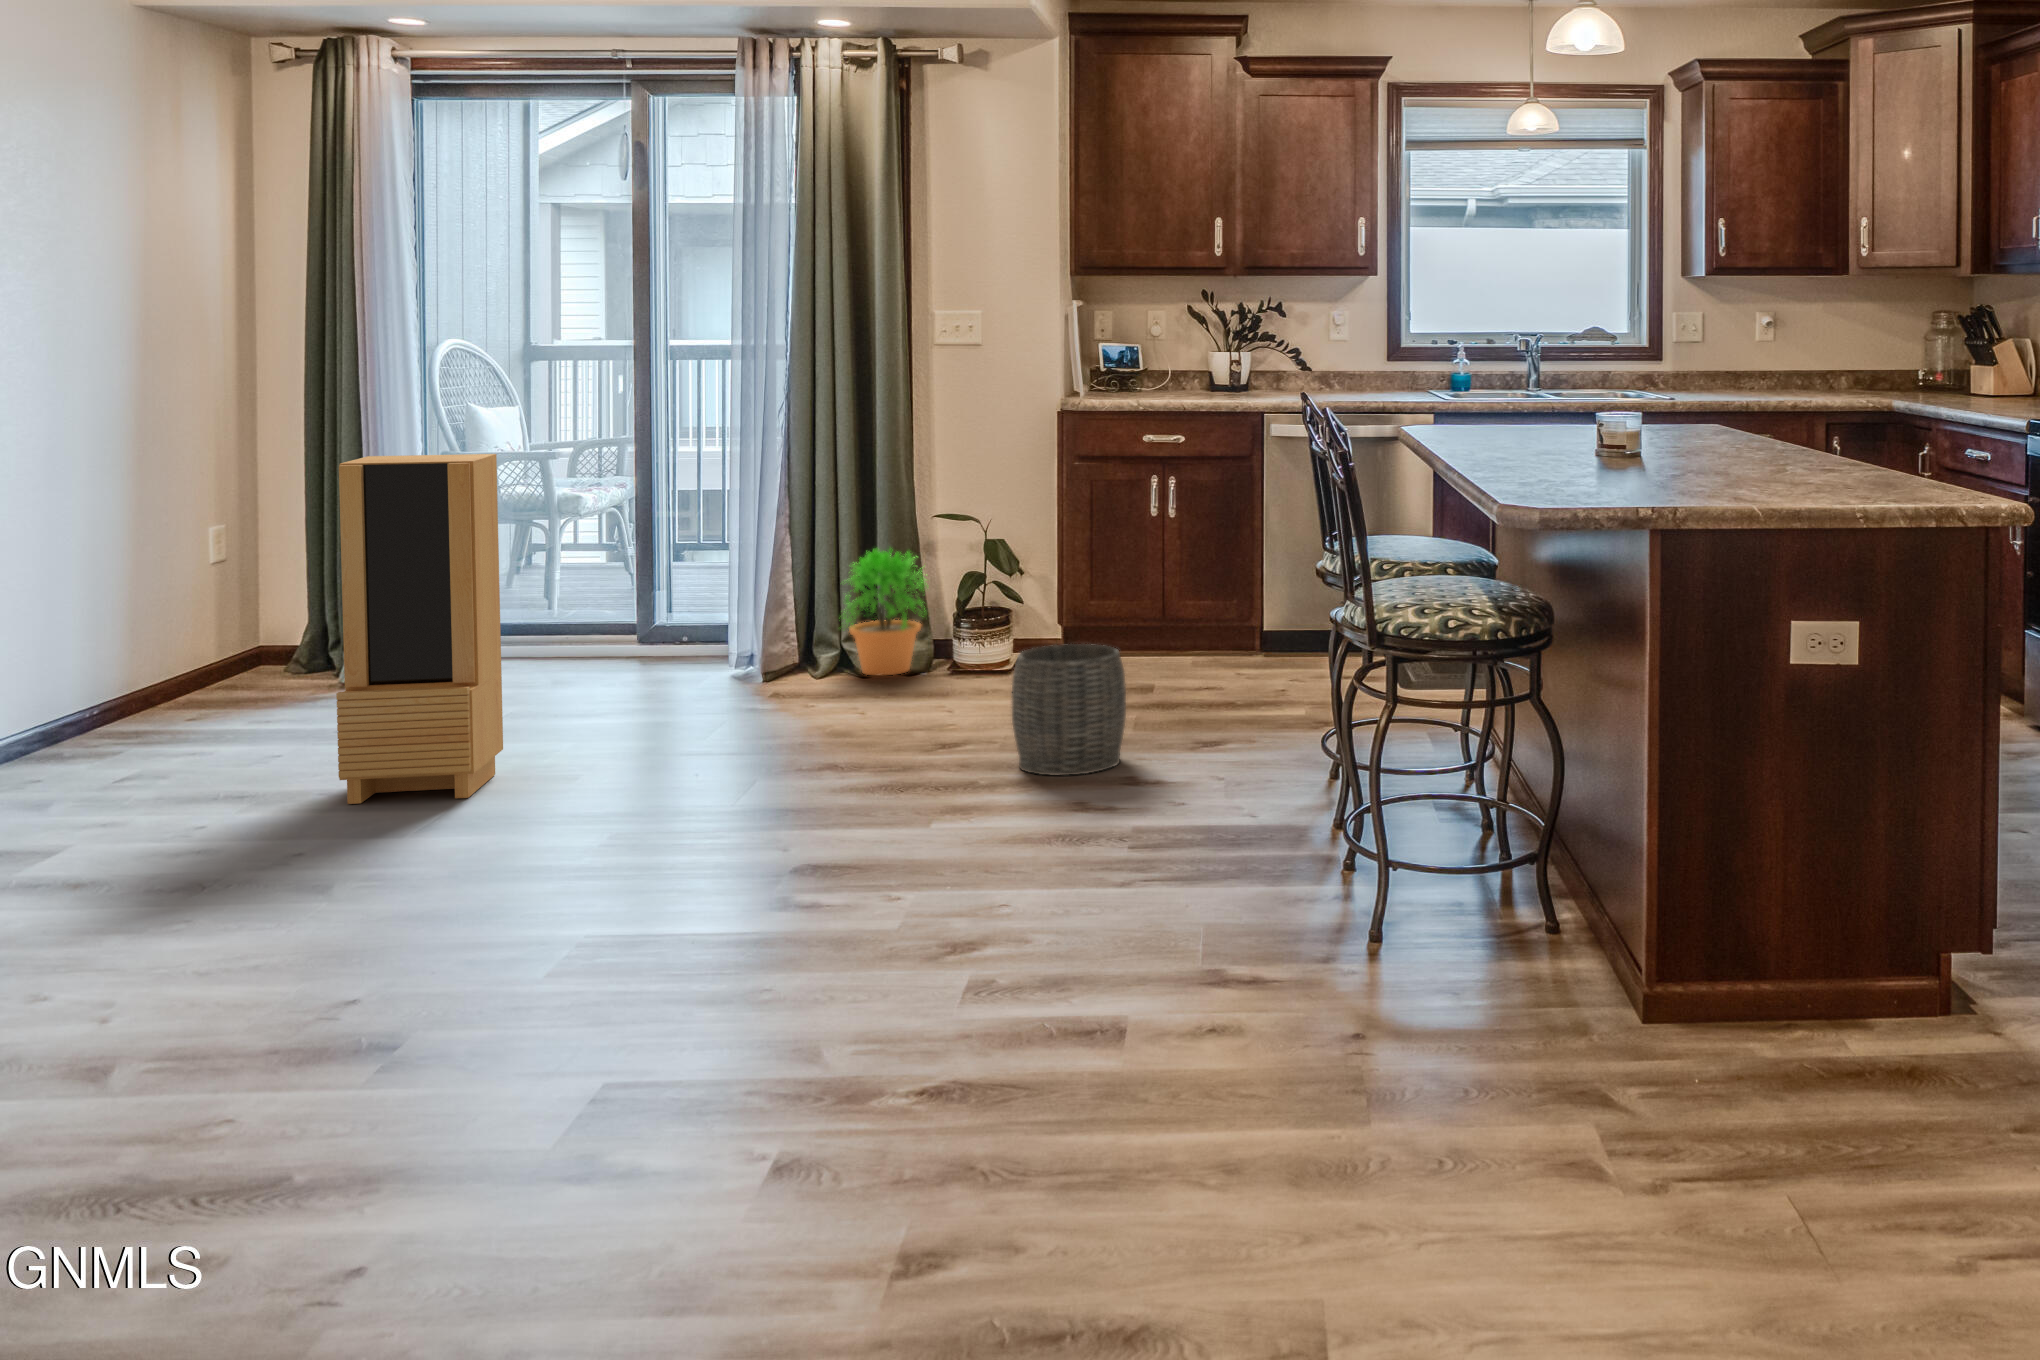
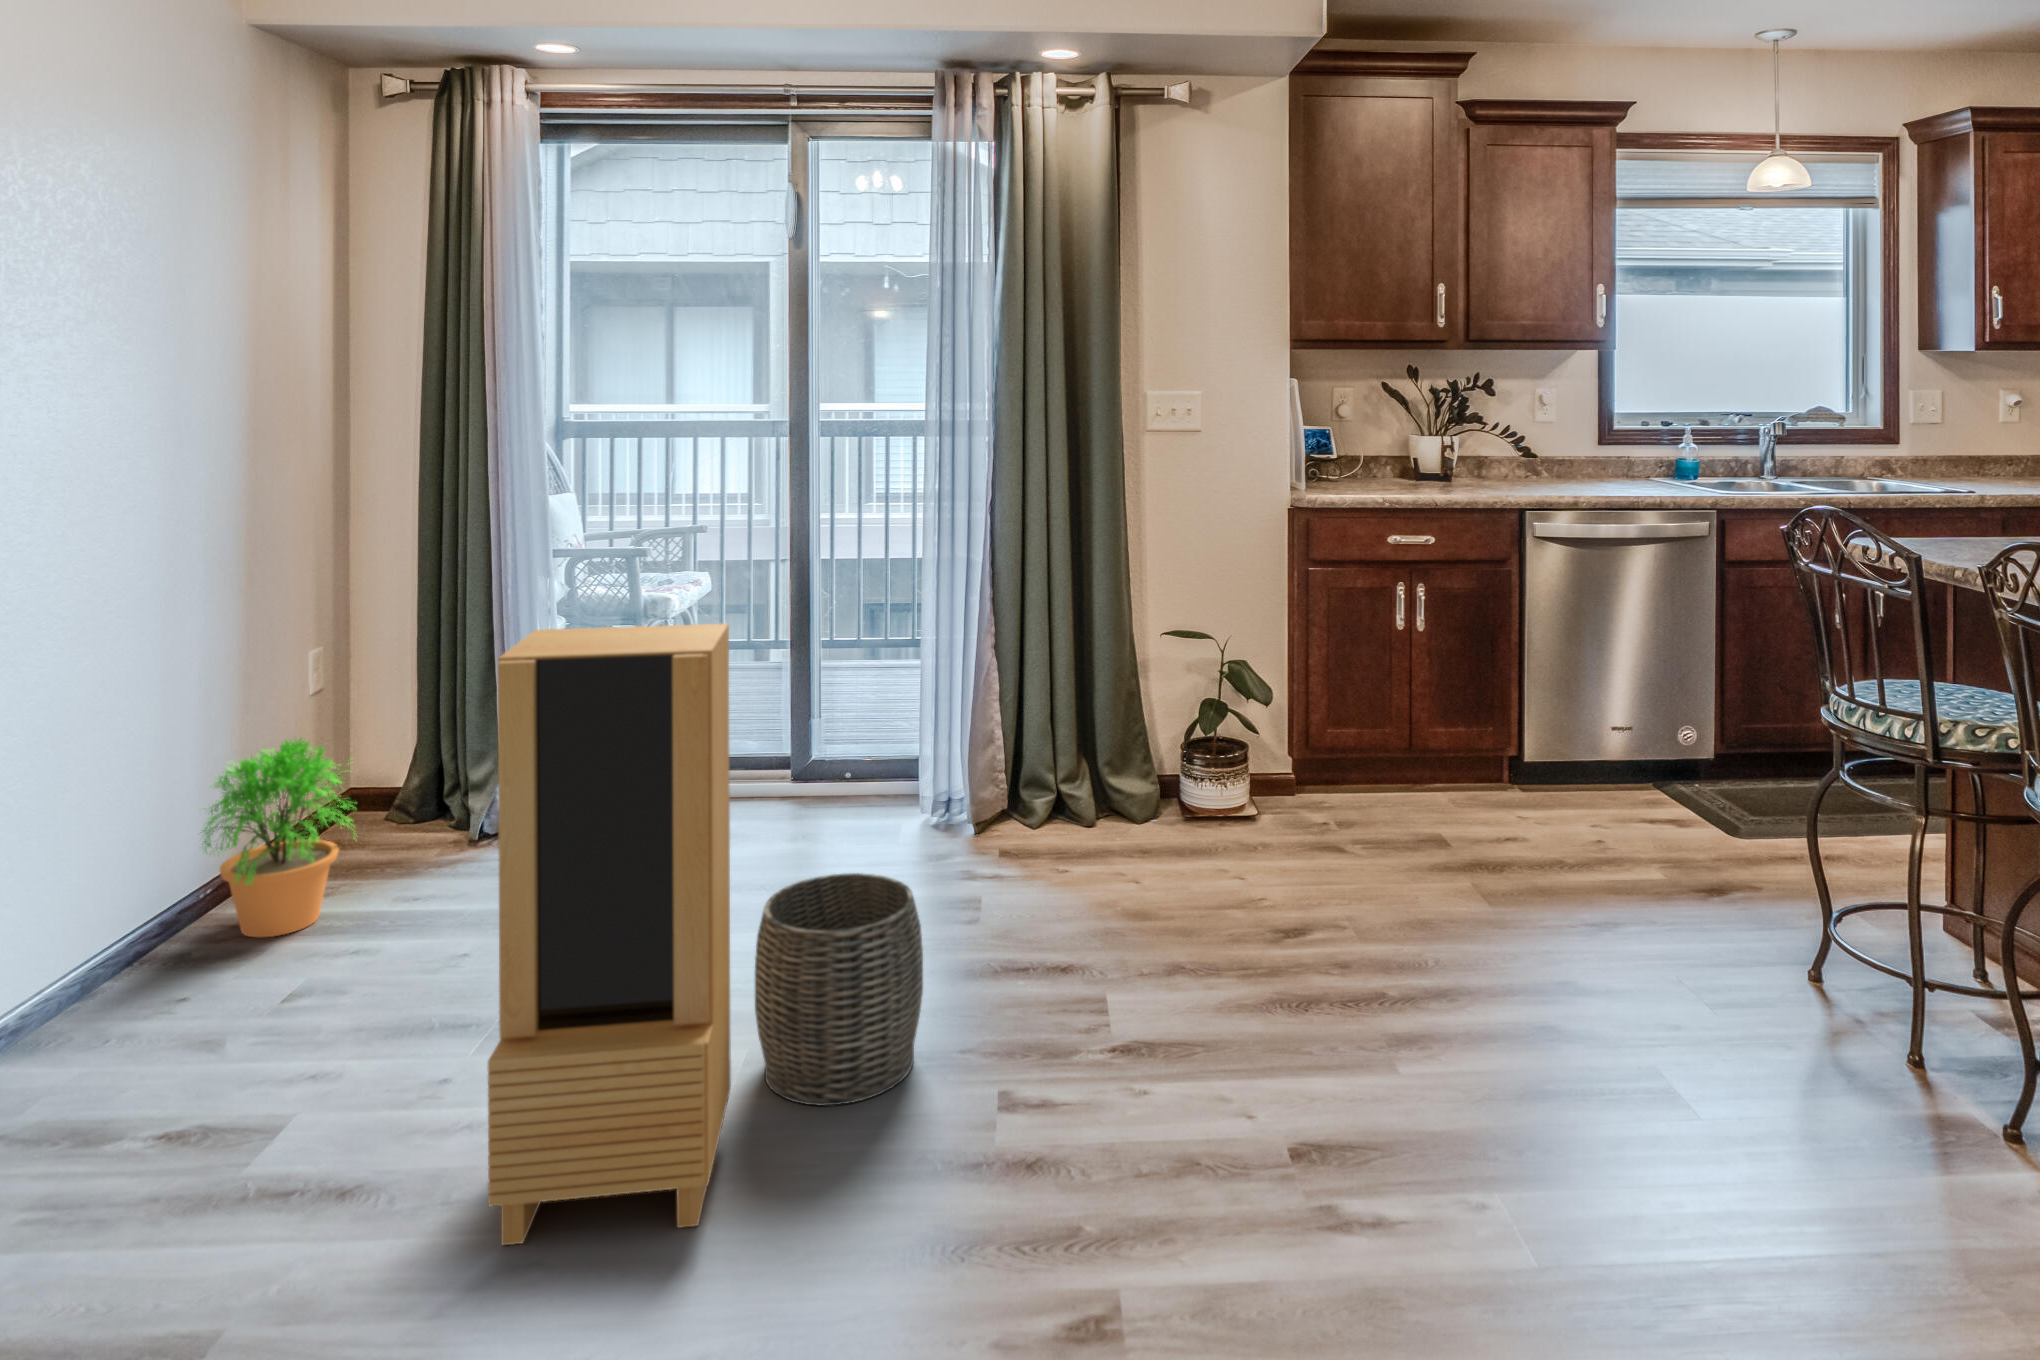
potted plant: present [843,549,928,675] -> present [202,736,354,937]
woven basket: present [1012,644,1126,776] -> present [755,873,923,1106]

